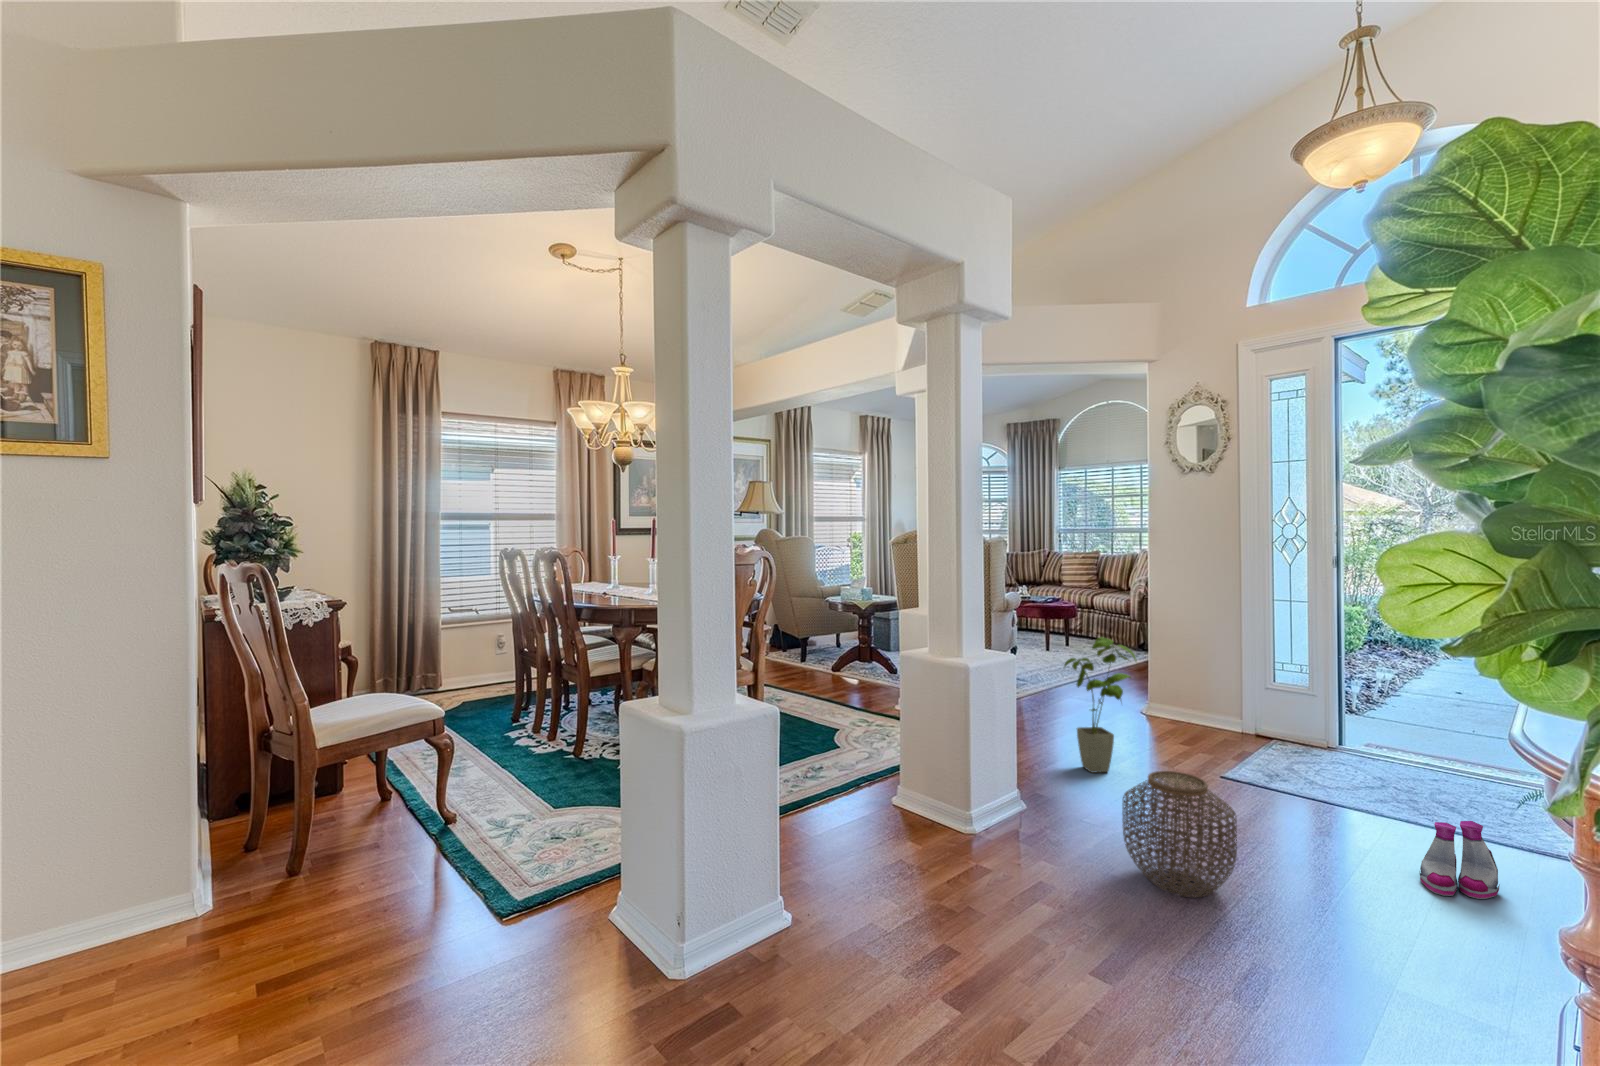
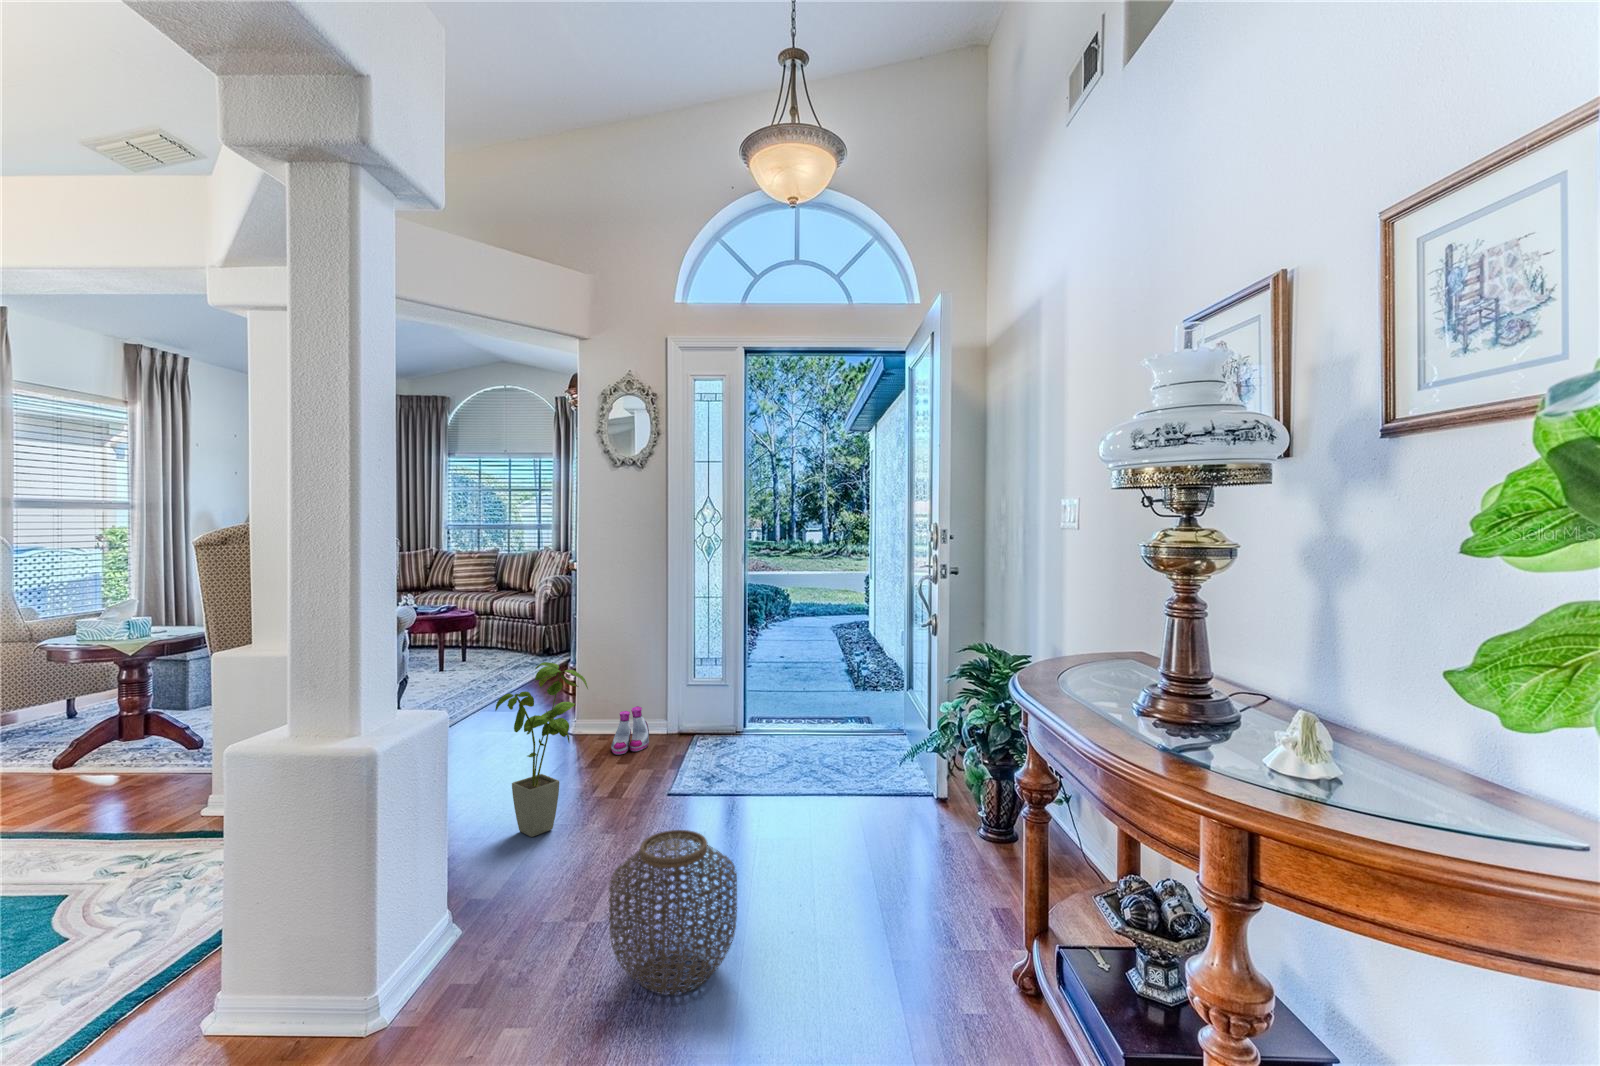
boots: present [1420,821,1500,899] -> present [611,706,649,755]

